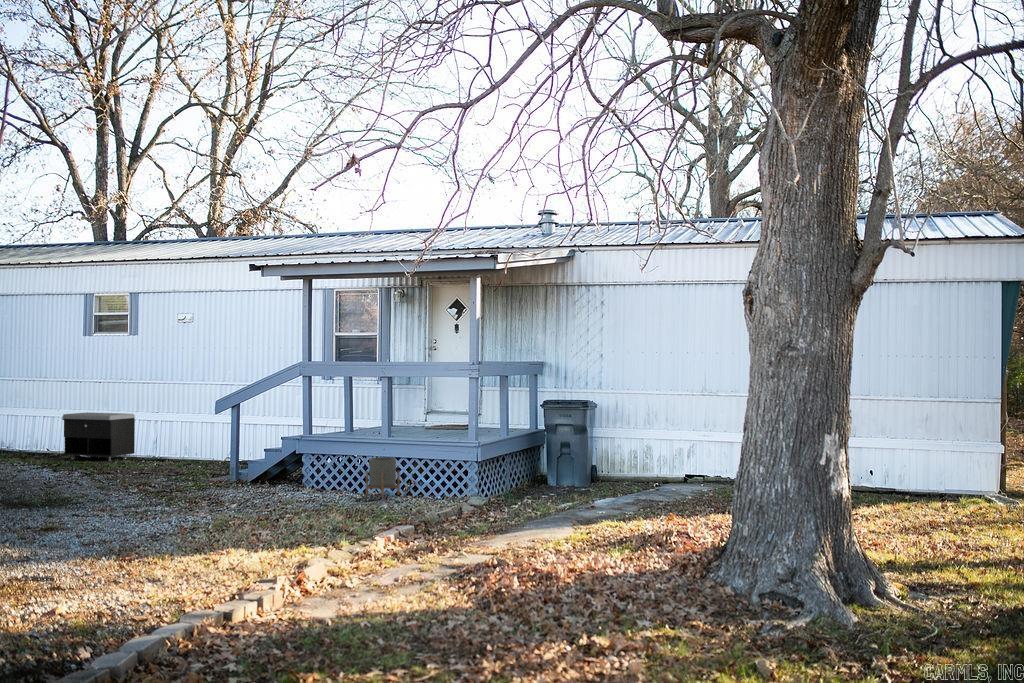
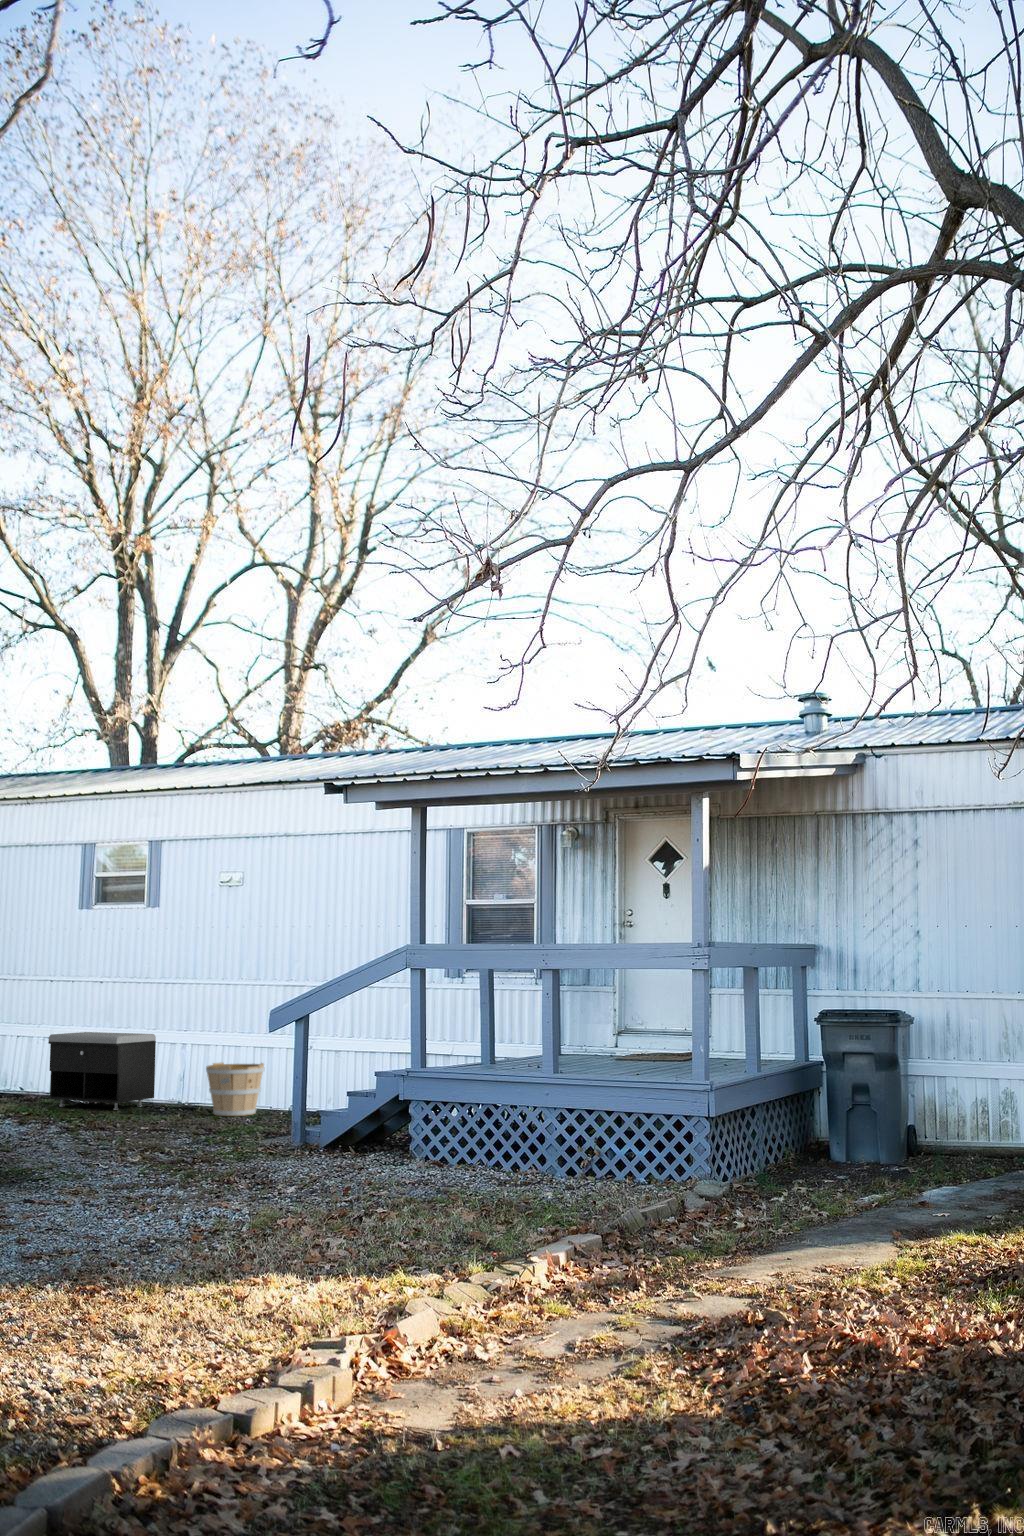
wooden bucket: none [169,431,208,464] -> present [206,1063,265,1116]
planter: present [366,457,400,497] -> none [515,1108,573,1179]

